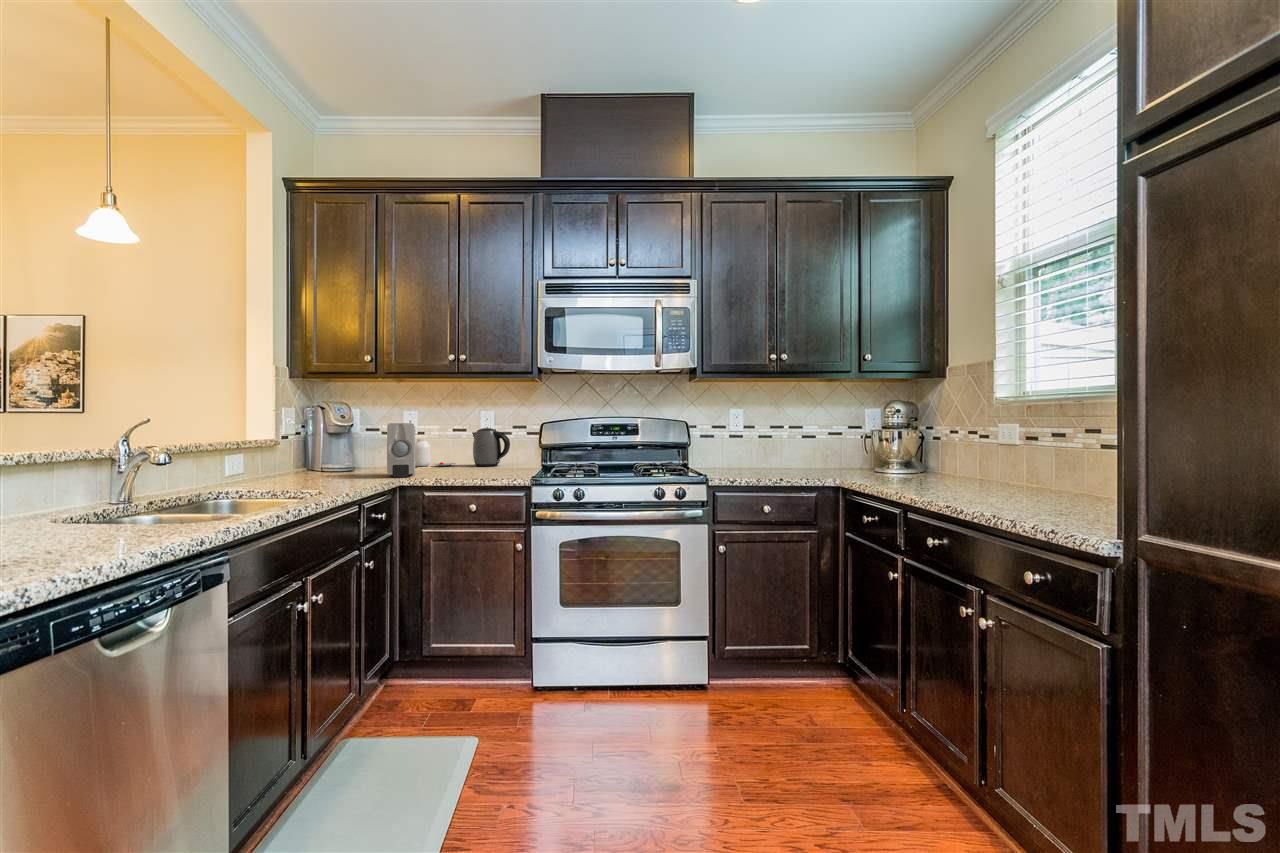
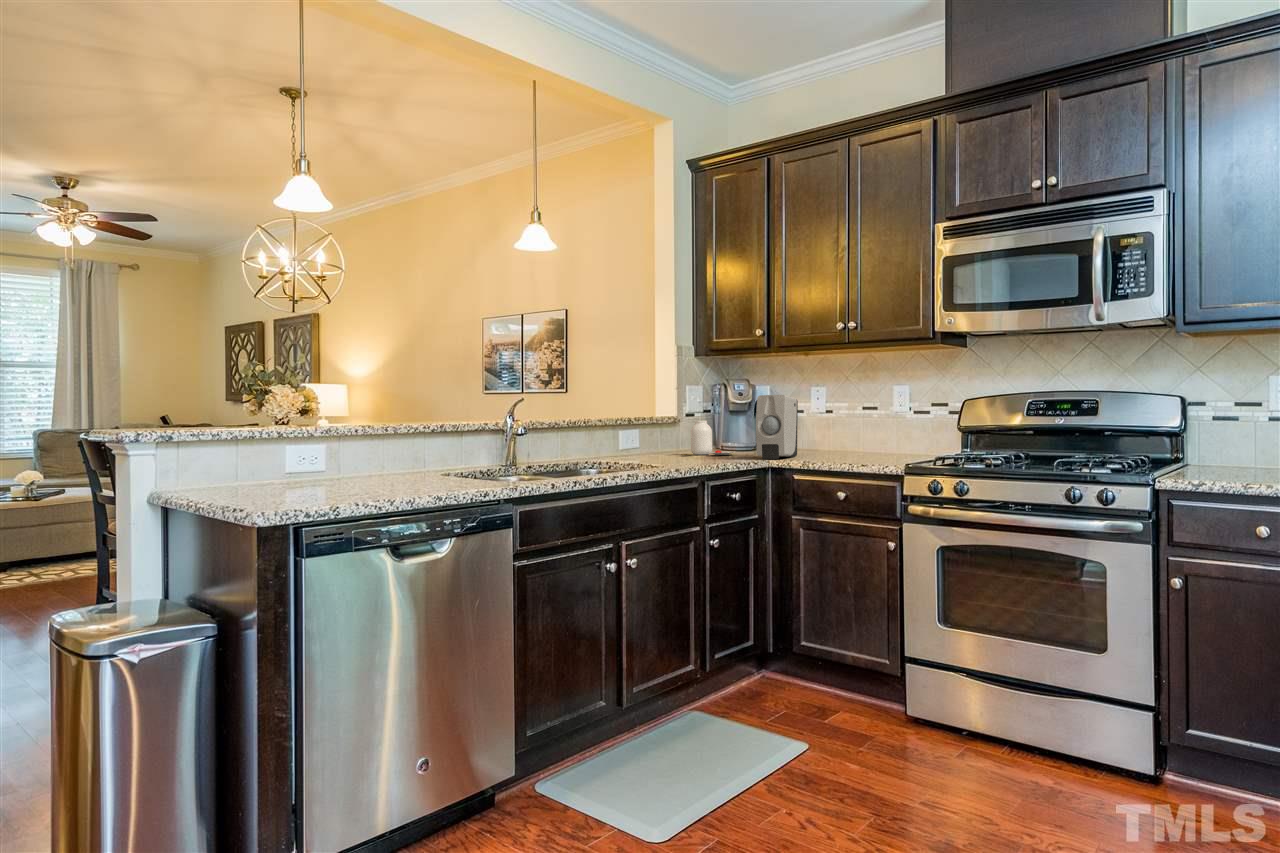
kettle: present [472,428,510,466] -> none [887,400,934,451]
jar: present [415,439,455,467] -> present [681,421,735,455]

